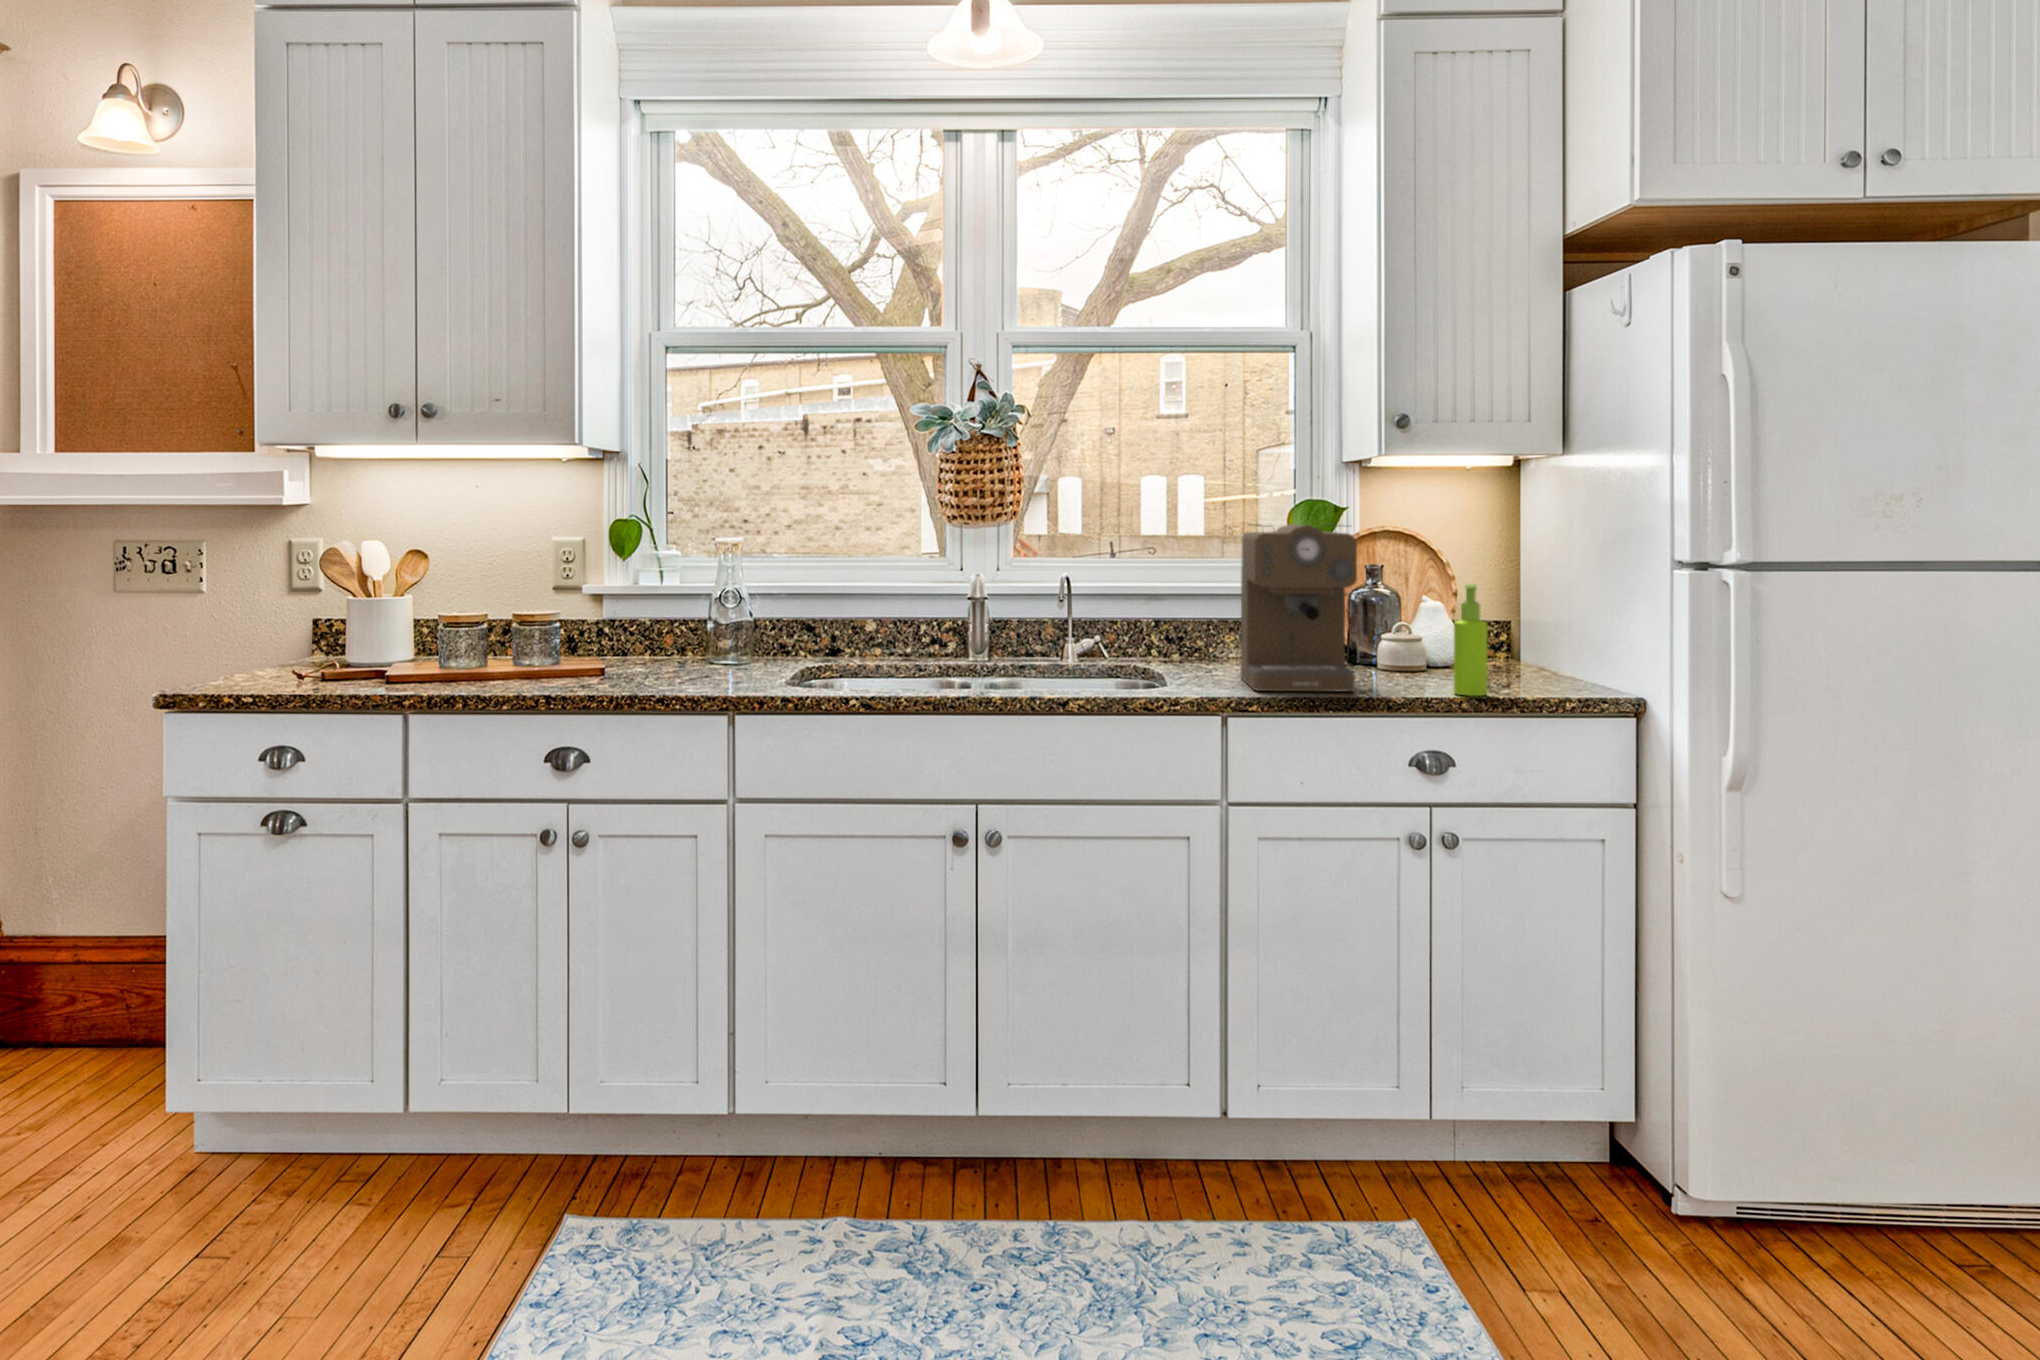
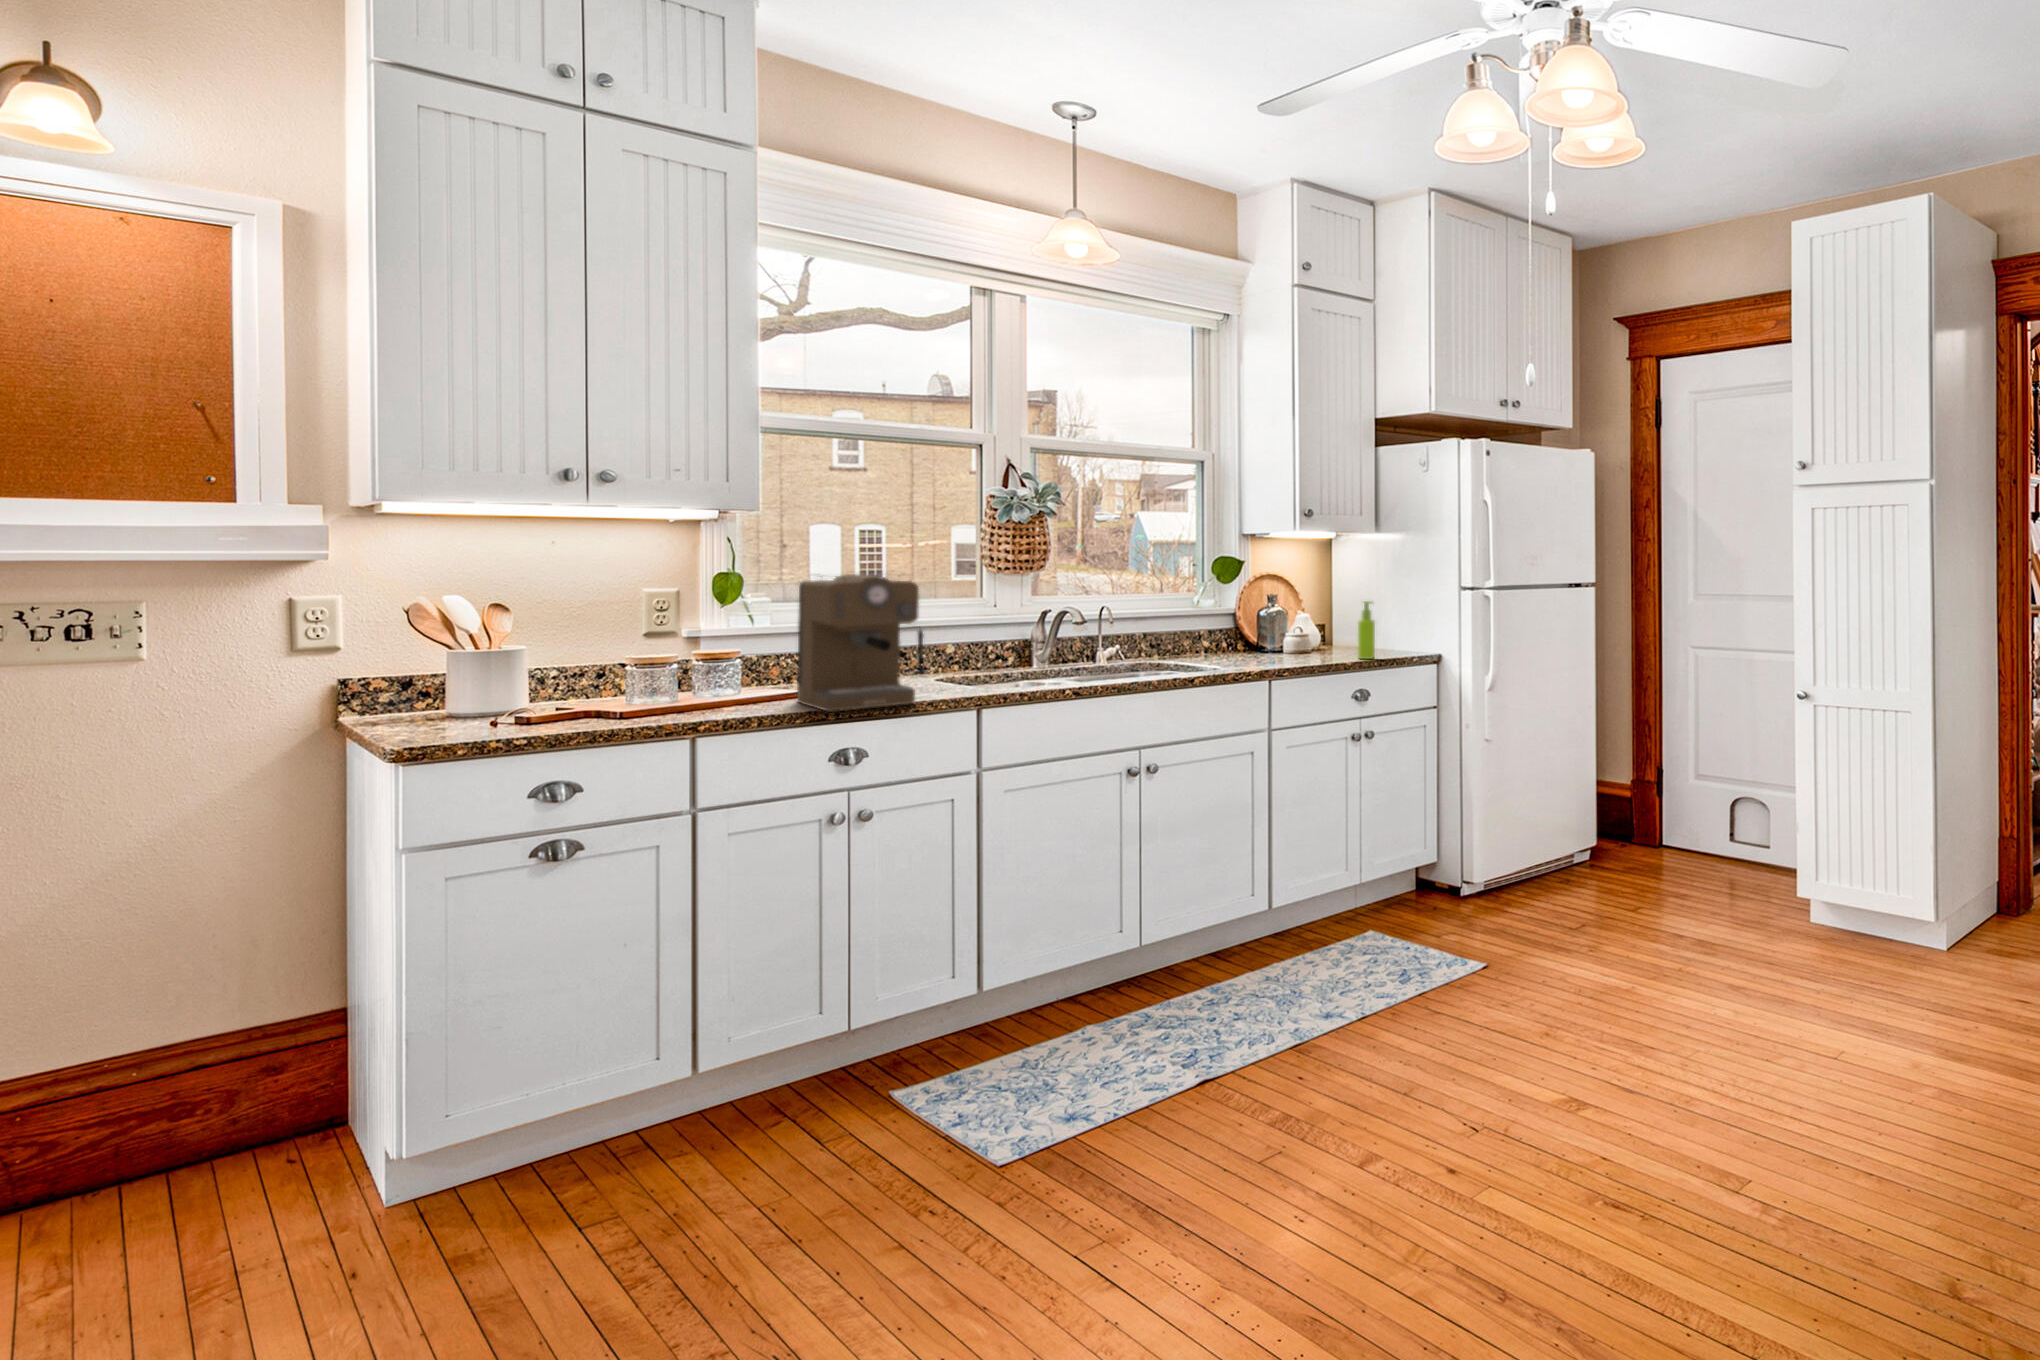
coffee maker: present [1240,524,1369,691] -> present [797,574,923,712]

